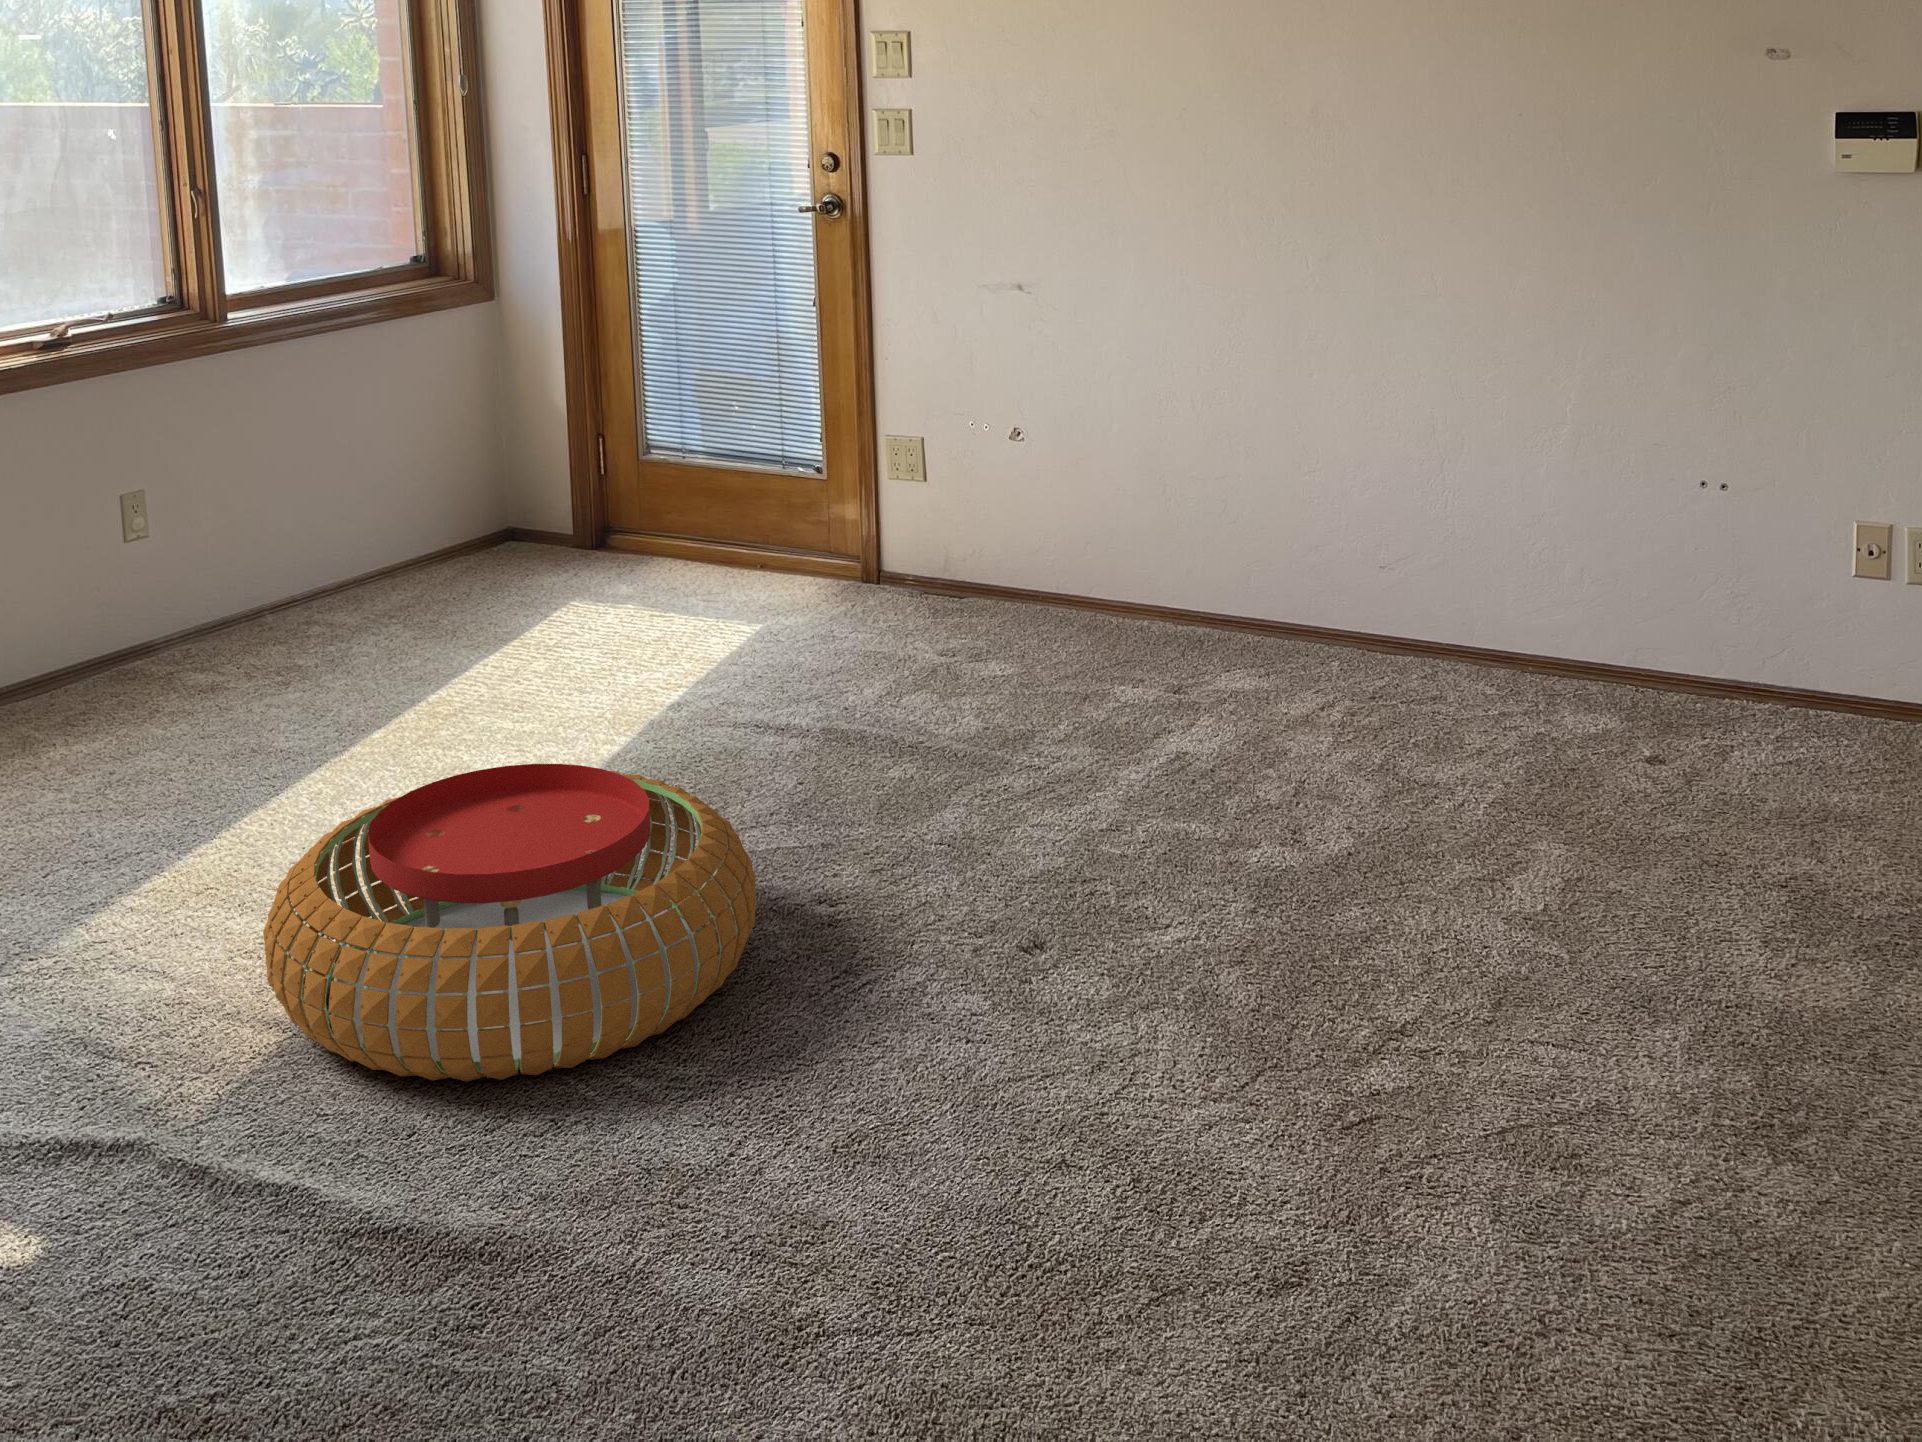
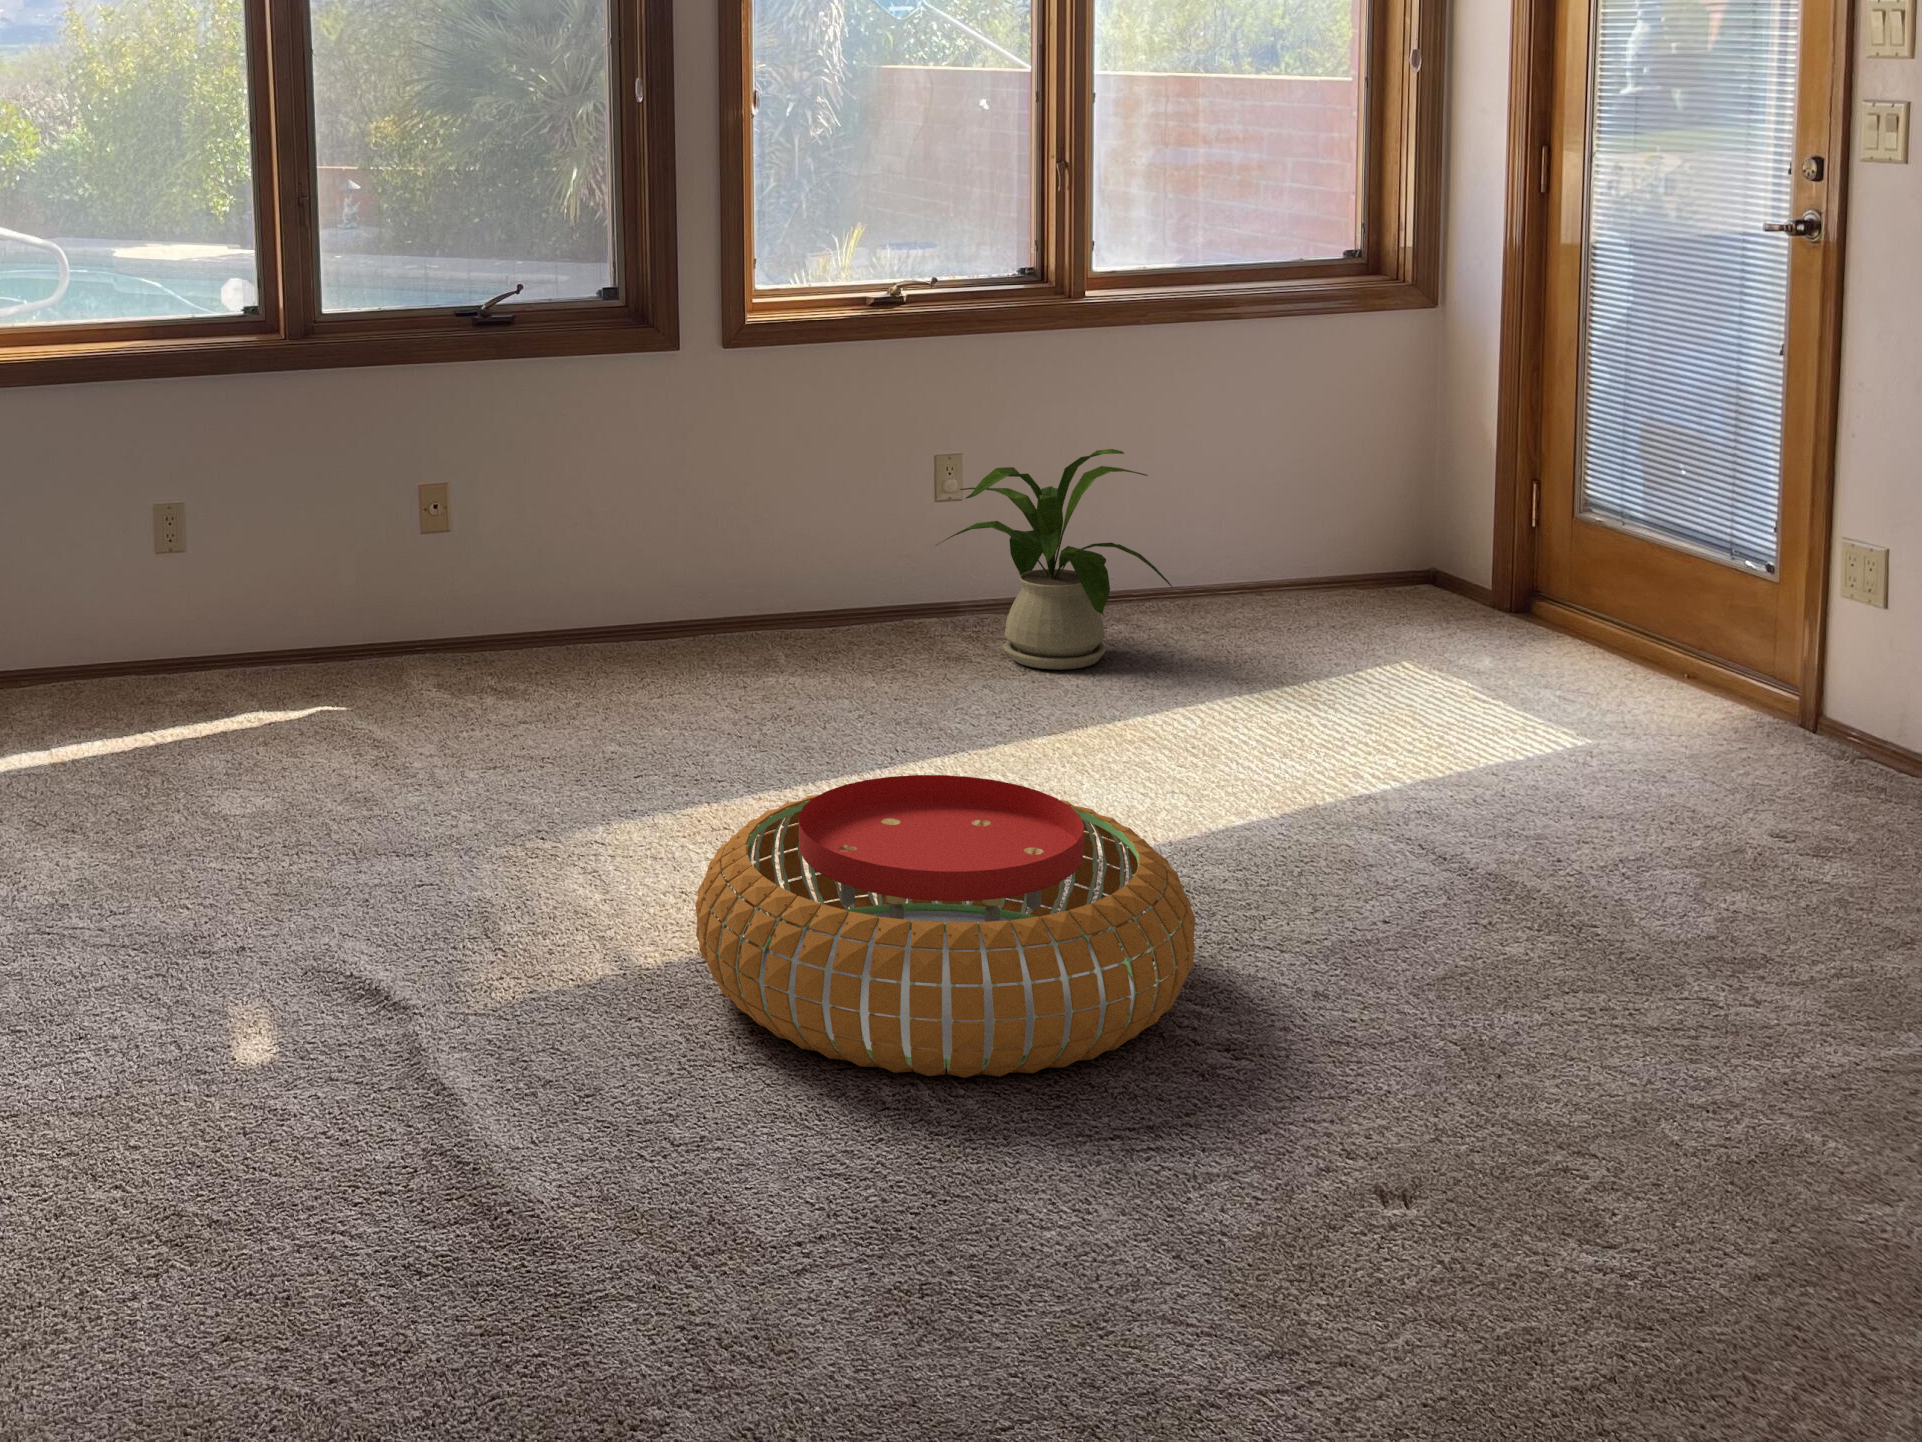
house plant: none [138,454,386,673] -> present [936,449,1172,670]

